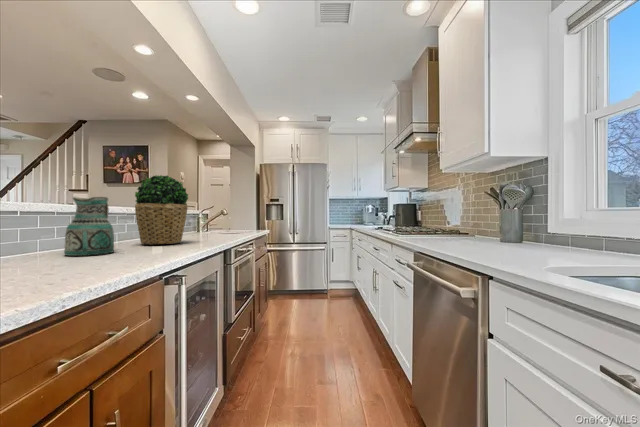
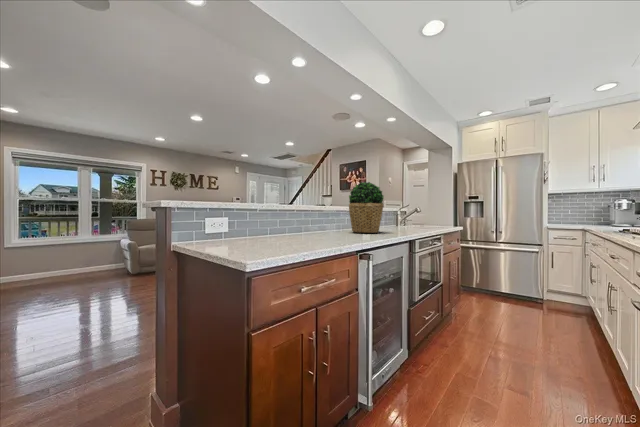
ceramic pitcher: present [64,197,114,256] -> none [310,199,335,236]

